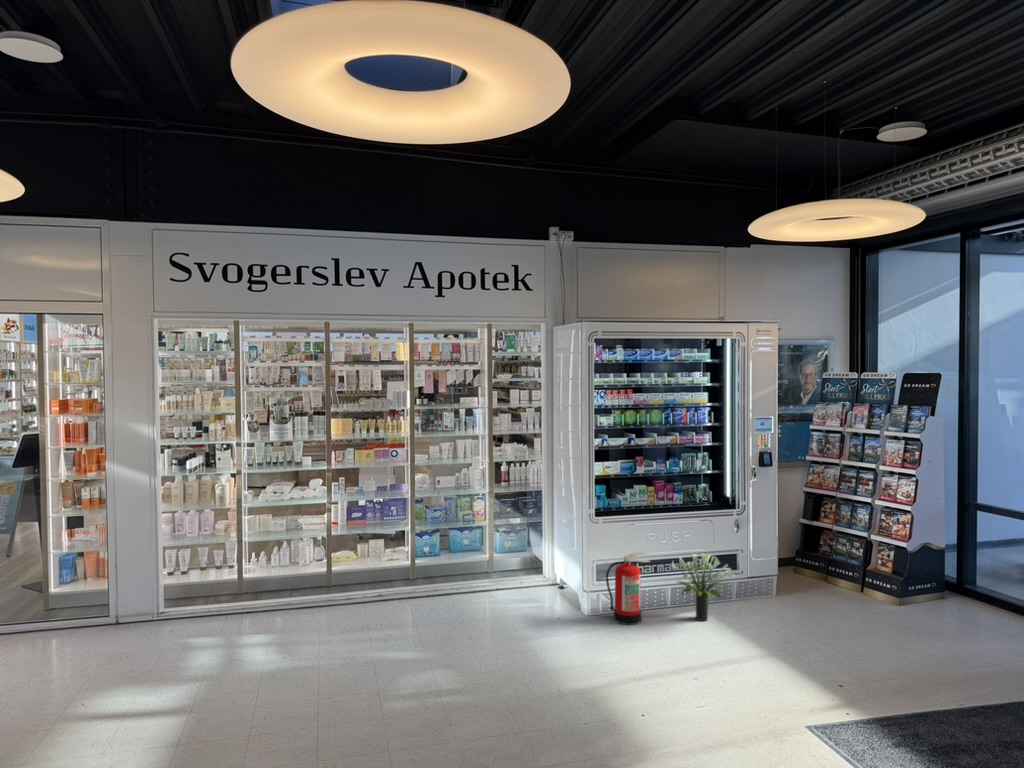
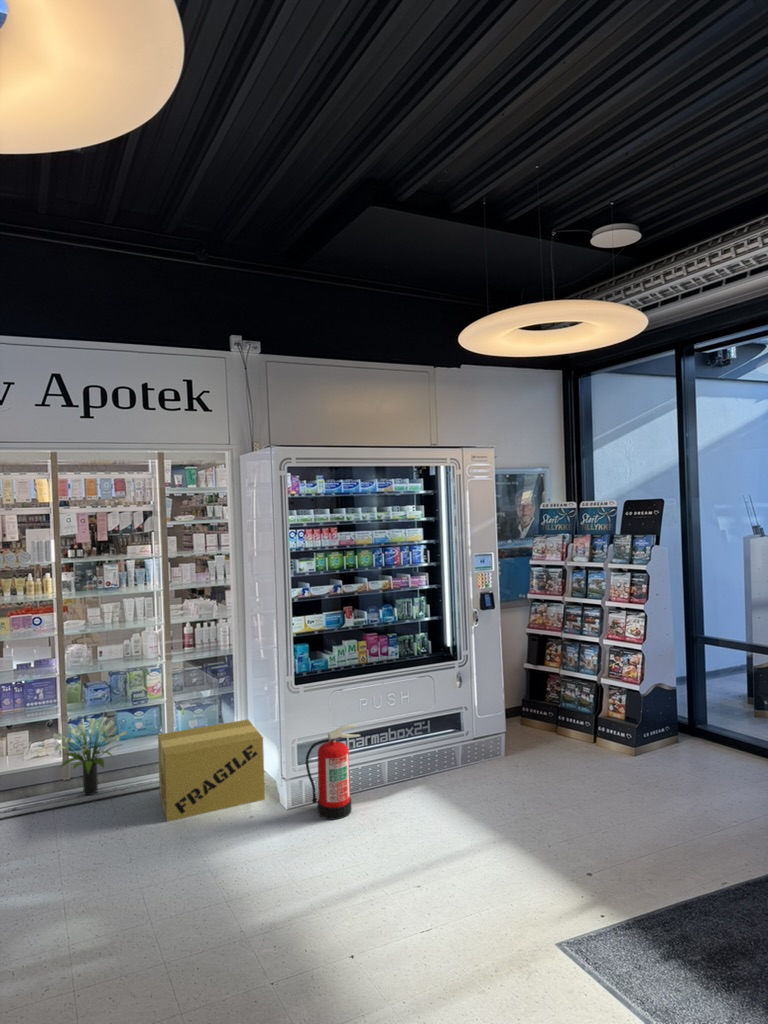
cardboard box: none [487,543,570,612] -> present [158,720,265,822]
potted plant: present [672,553,734,621] -> present [53,717,127,795]

